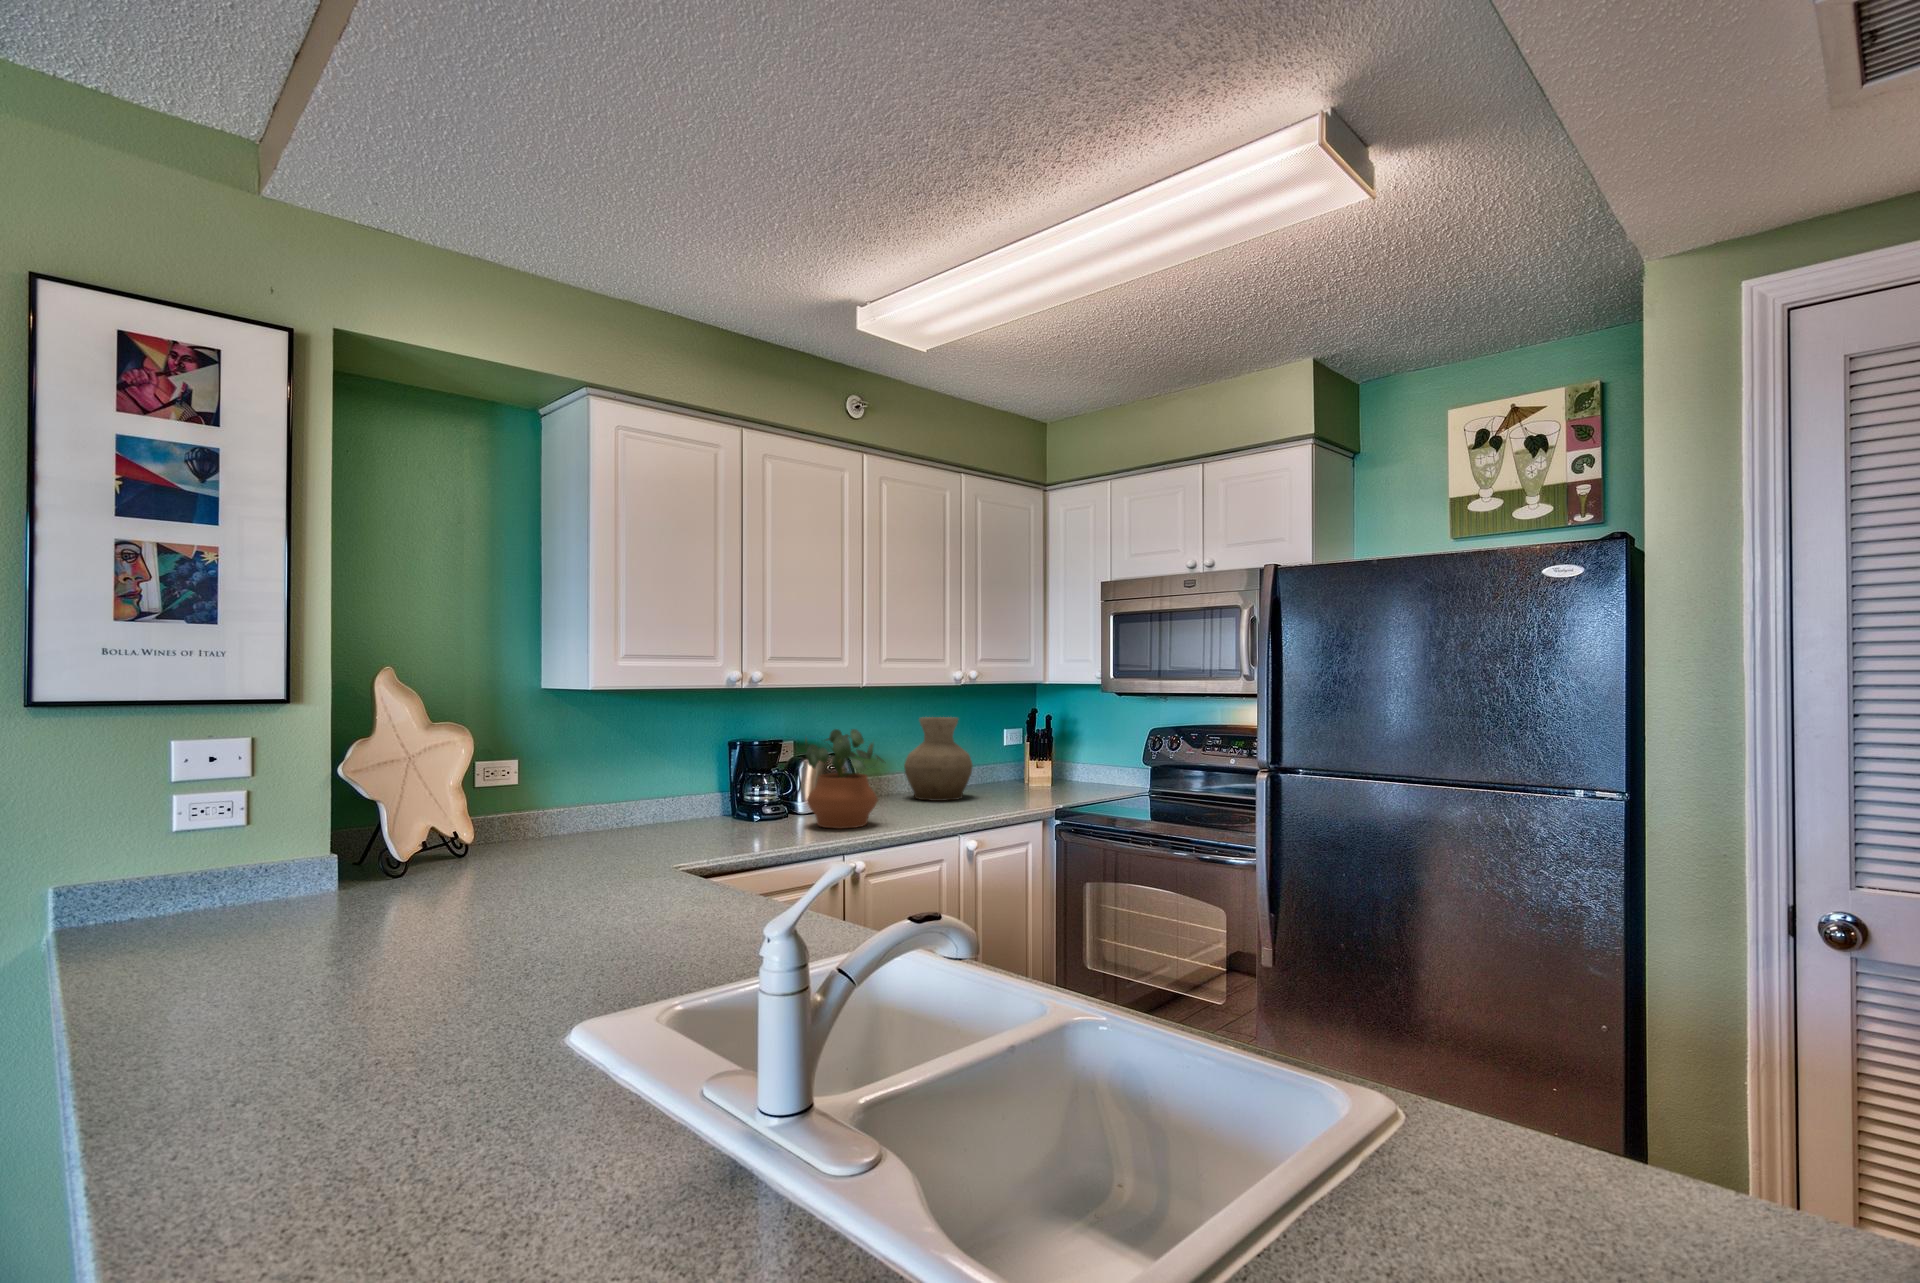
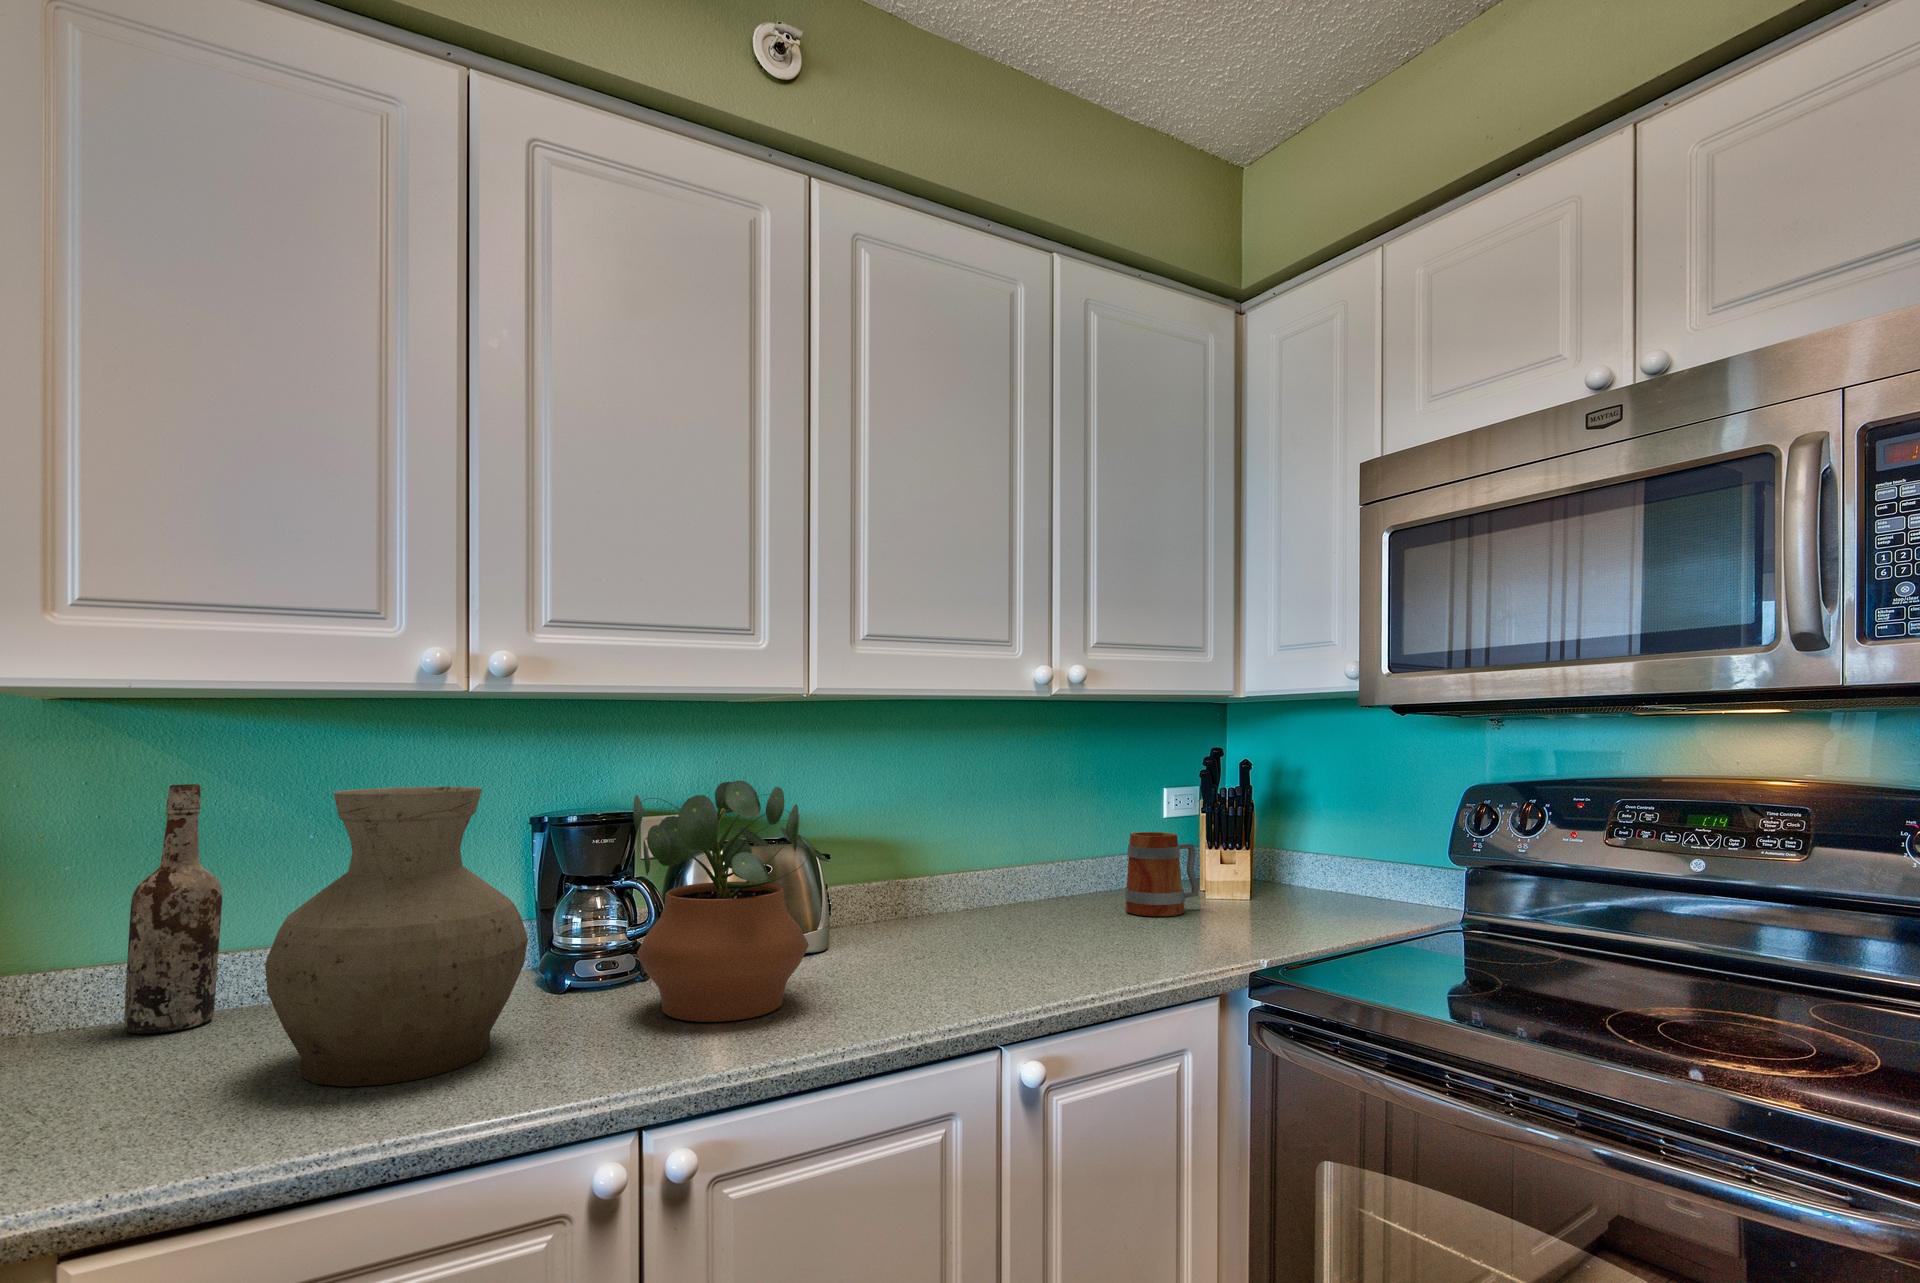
vase: present [904,717,973,801] -> present [265,787,528,1087]
wine bottle: none [586,732,621,839] -> present [124,784,222,1033]
mug: none [991,753,1027,793] -> present [1125,832,1199,916]

